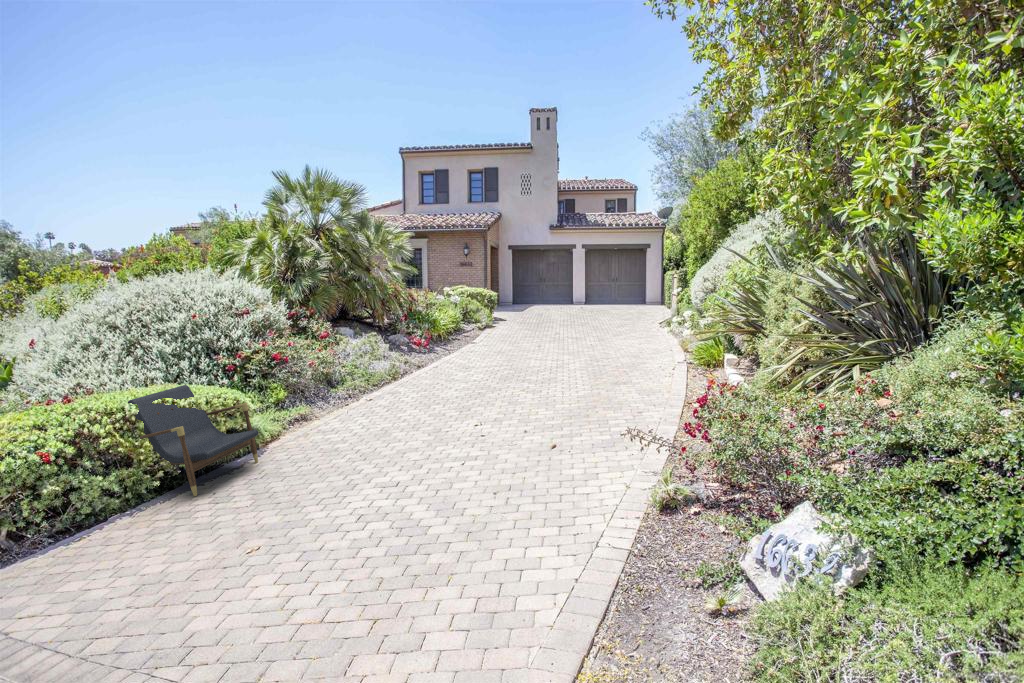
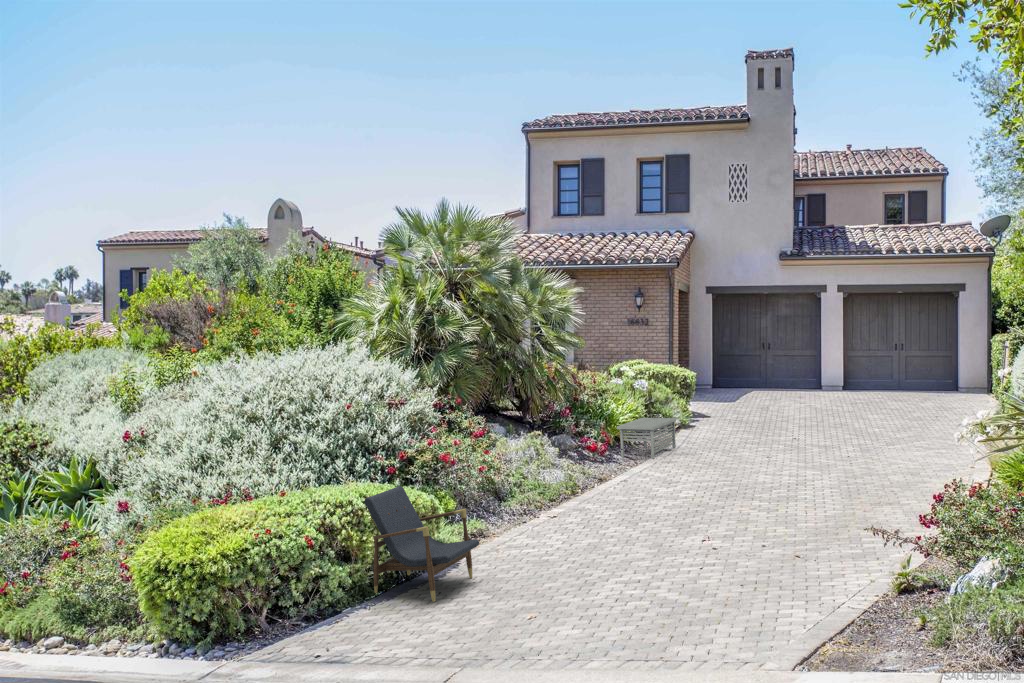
storage bench: none [439,322,480,348] -> present [617,418,676,459]

